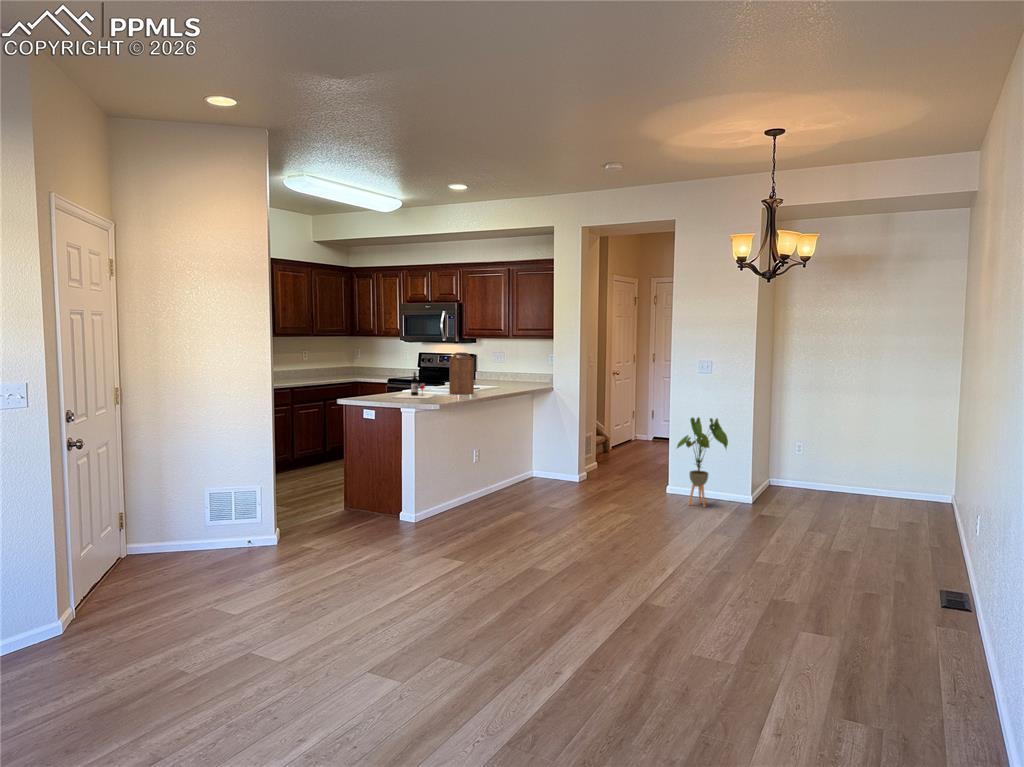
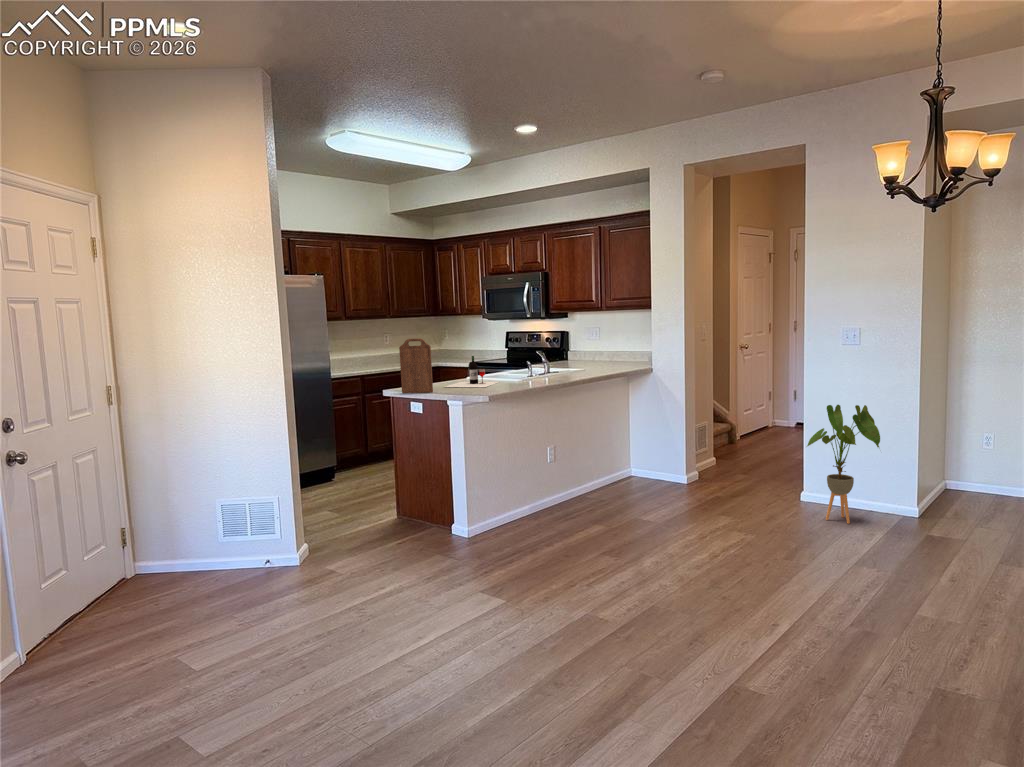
cutting board: present [449,352,474,394] -> present [399,338,433,393]

